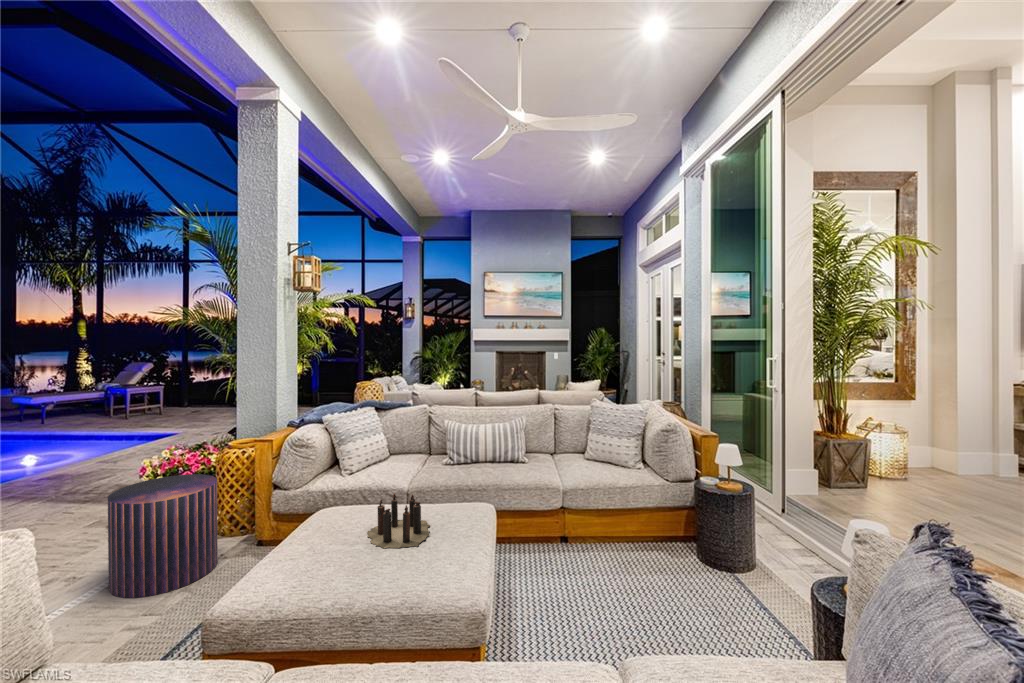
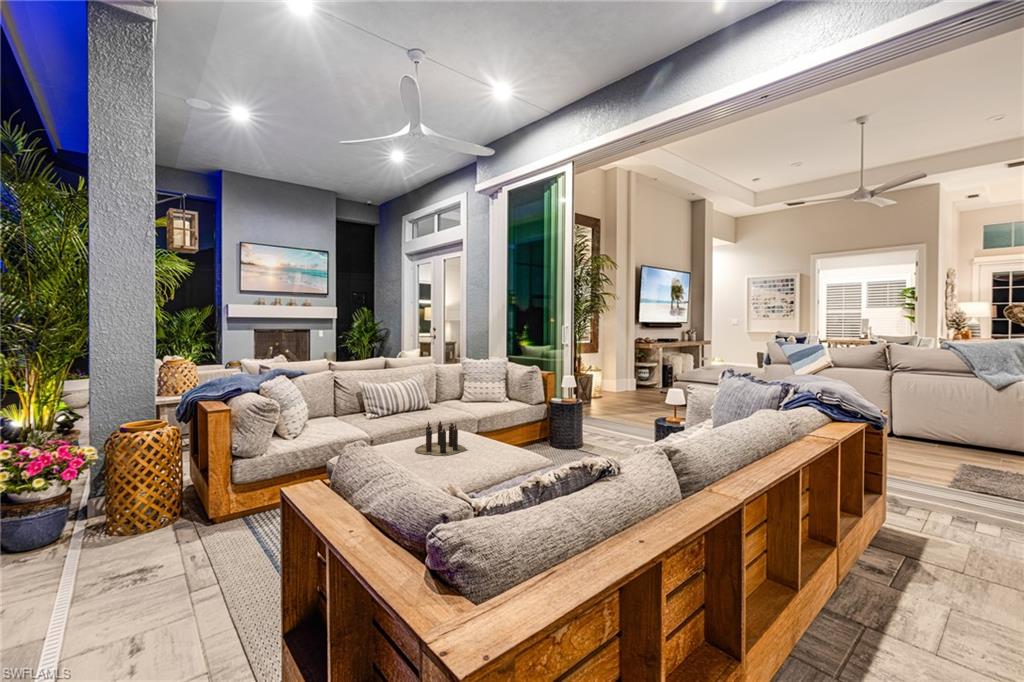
pouf: present [108,474,218,598] -> none [60,456,197,602]

